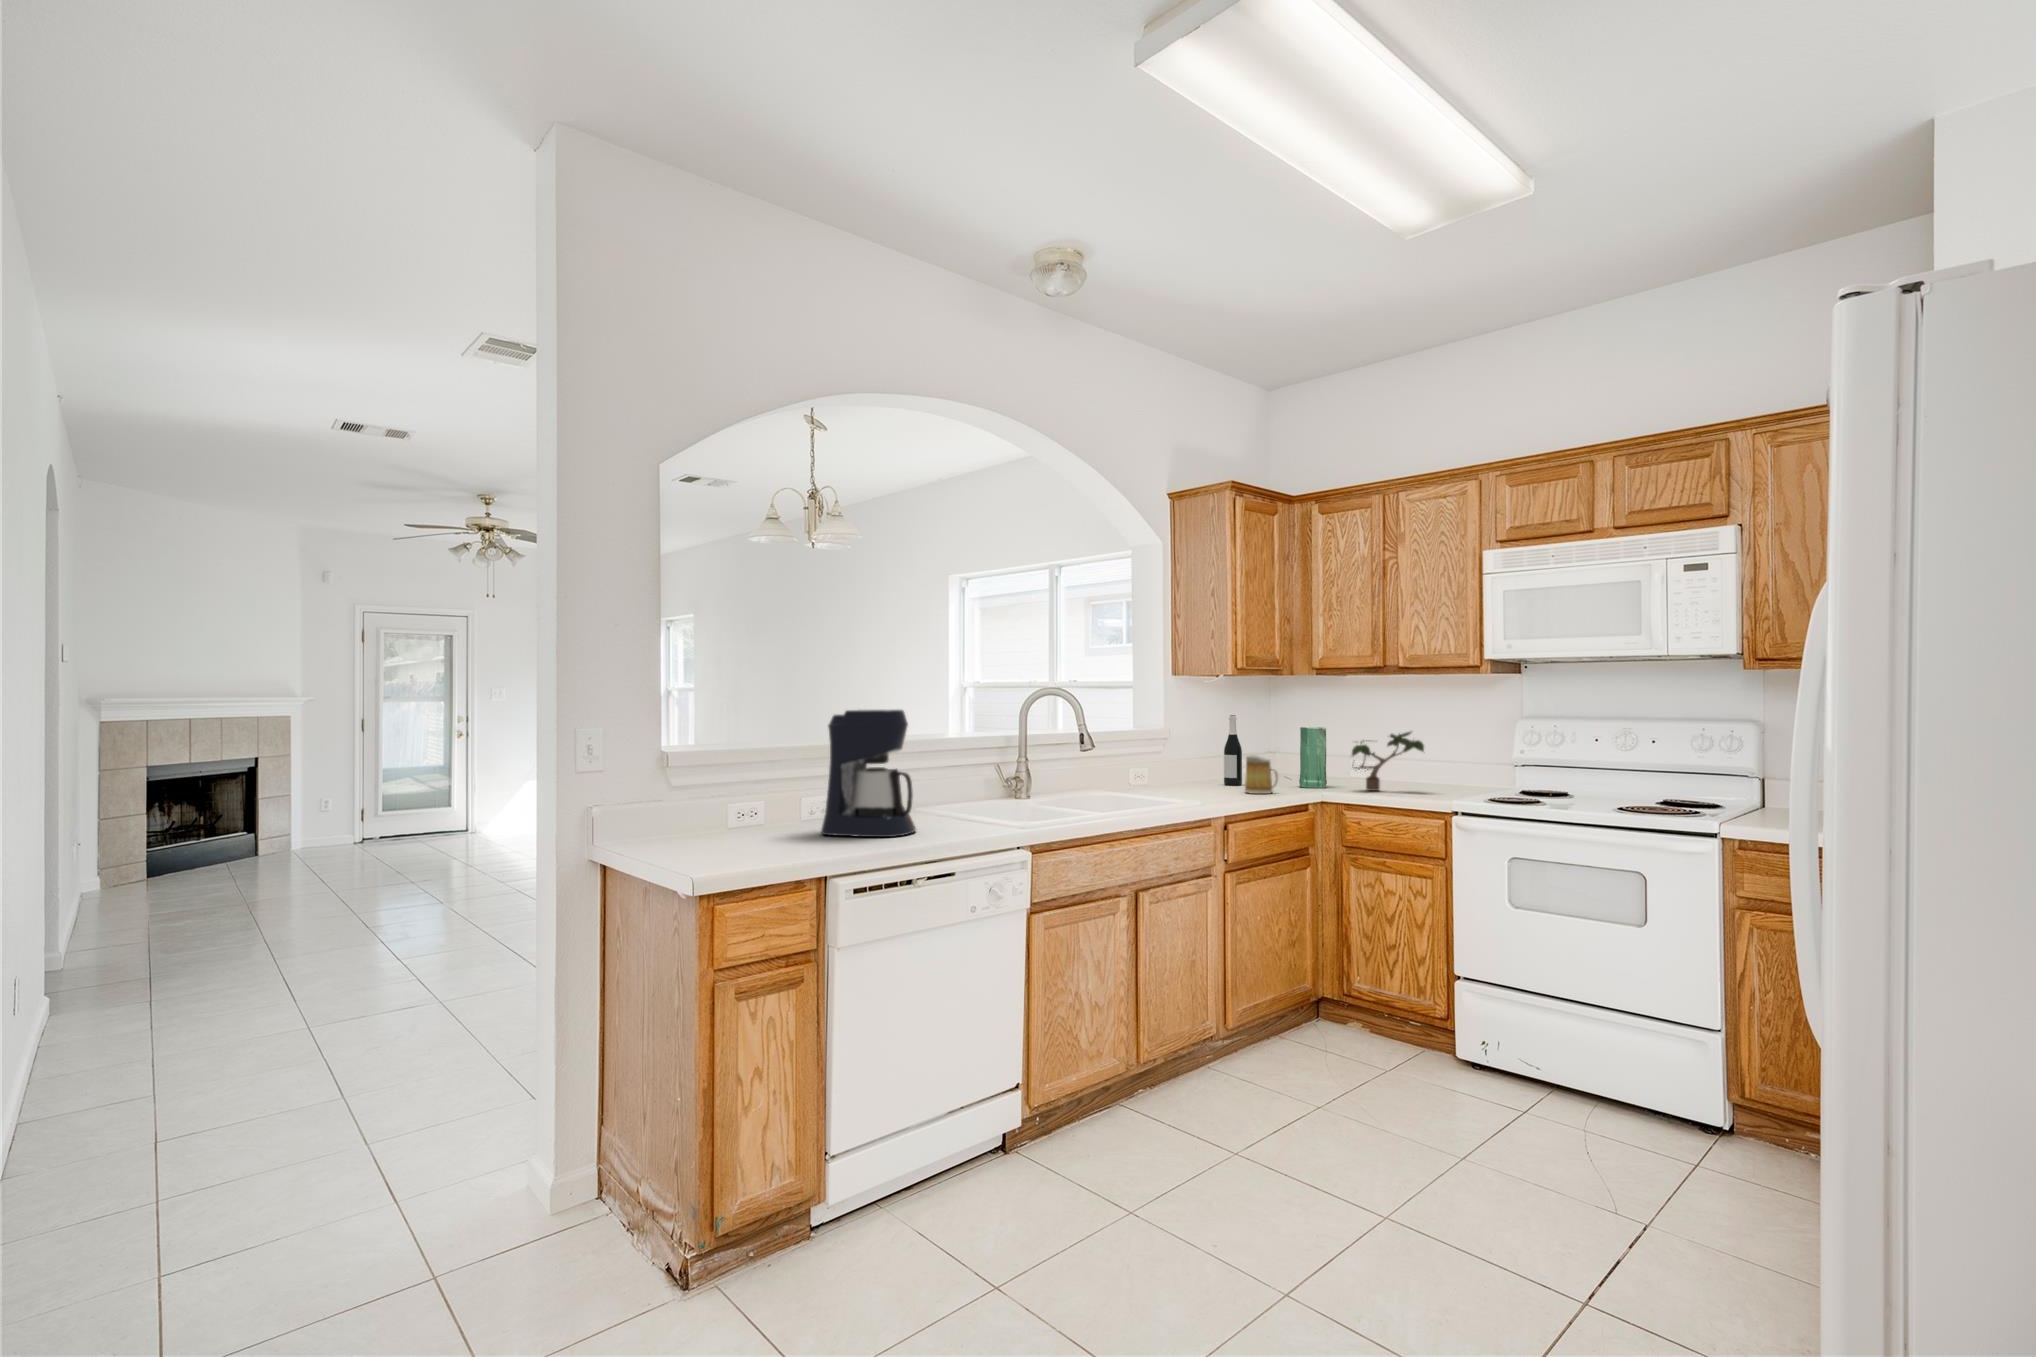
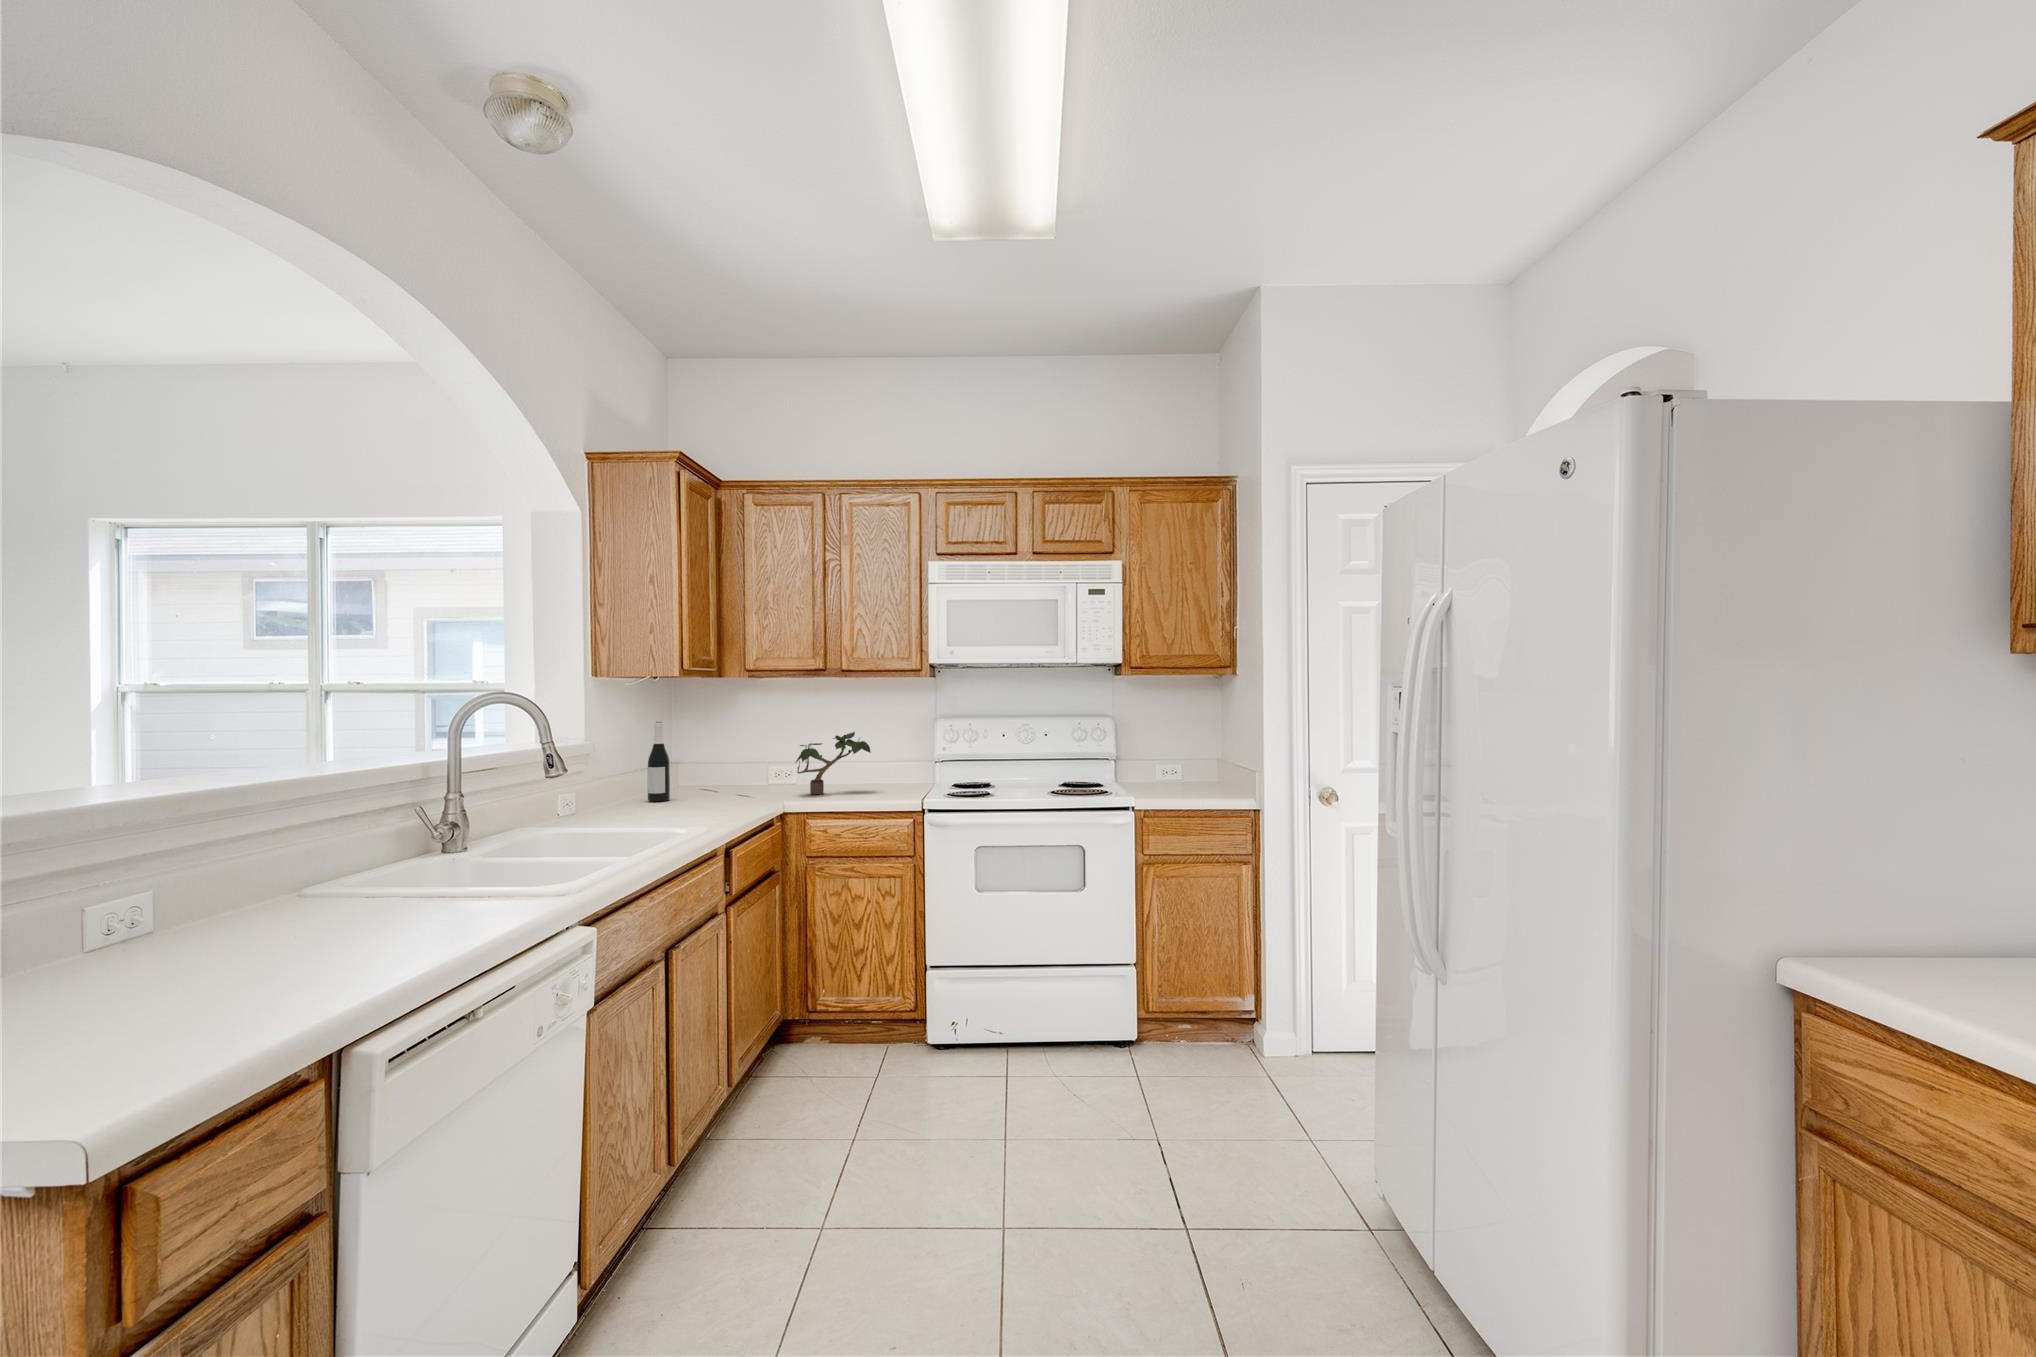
coffee maker: present [821,709,916,837] -> none [69,749,316,1020]
vase: present [1299,727,1327,788] -> none [734,731,766,797]
mug: present [1245,755,1278,794] -> none [695,767,734,811]

